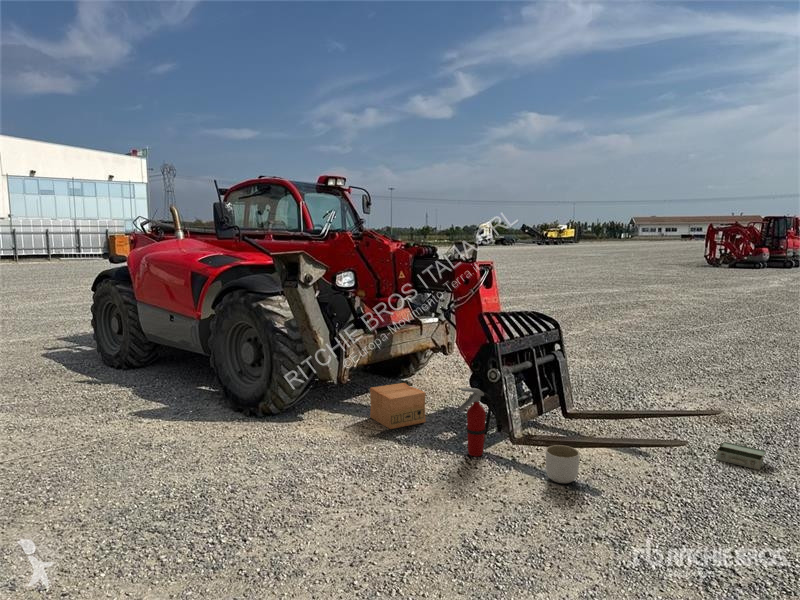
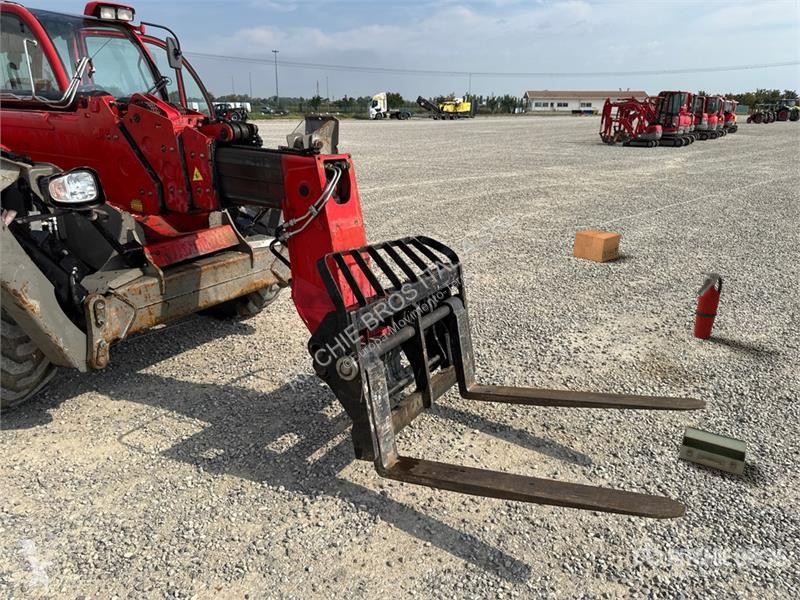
cardboard box: present [370,383,426,429] -> present [573,229,621,262]
fire extinguisher: present [459,388,492,456] -> present [694,272,722,338]
planter: present [546,445,579,483] -> none [433,477,489,546]

